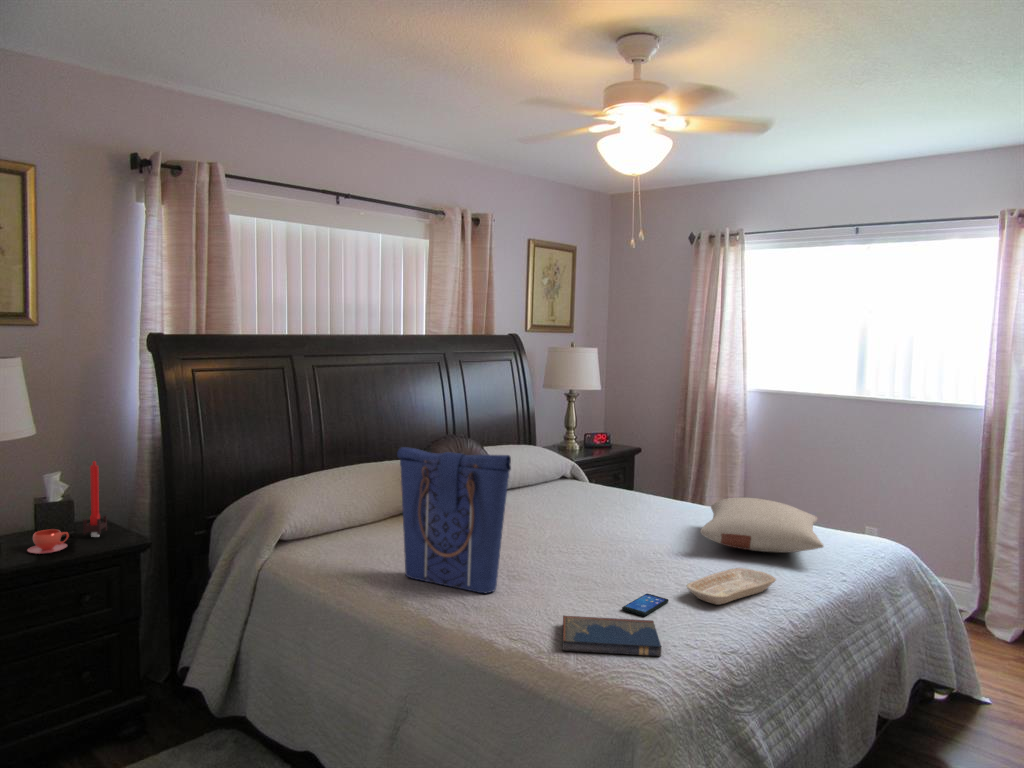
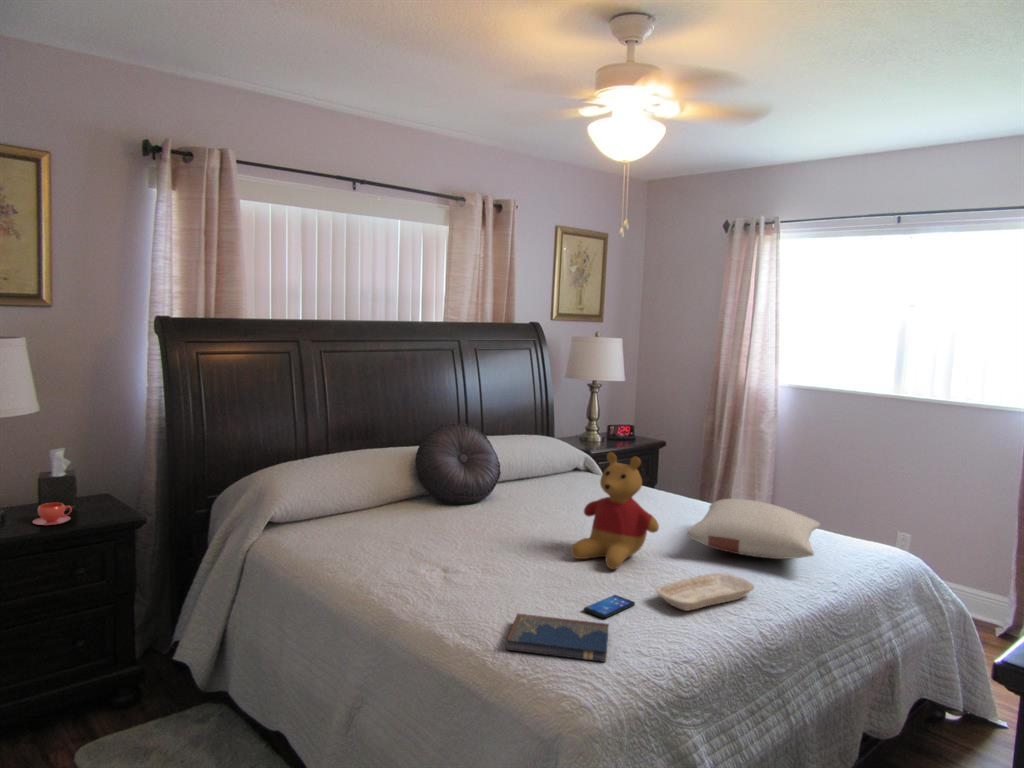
tote bag: present [397,447,511,593] -> none [372,436,479,586]
stuffed bear: none [592,456,676,570] -> present [571,452,659,569]
candle: present [83,461,107,537] -> none [88,439,112,511]

